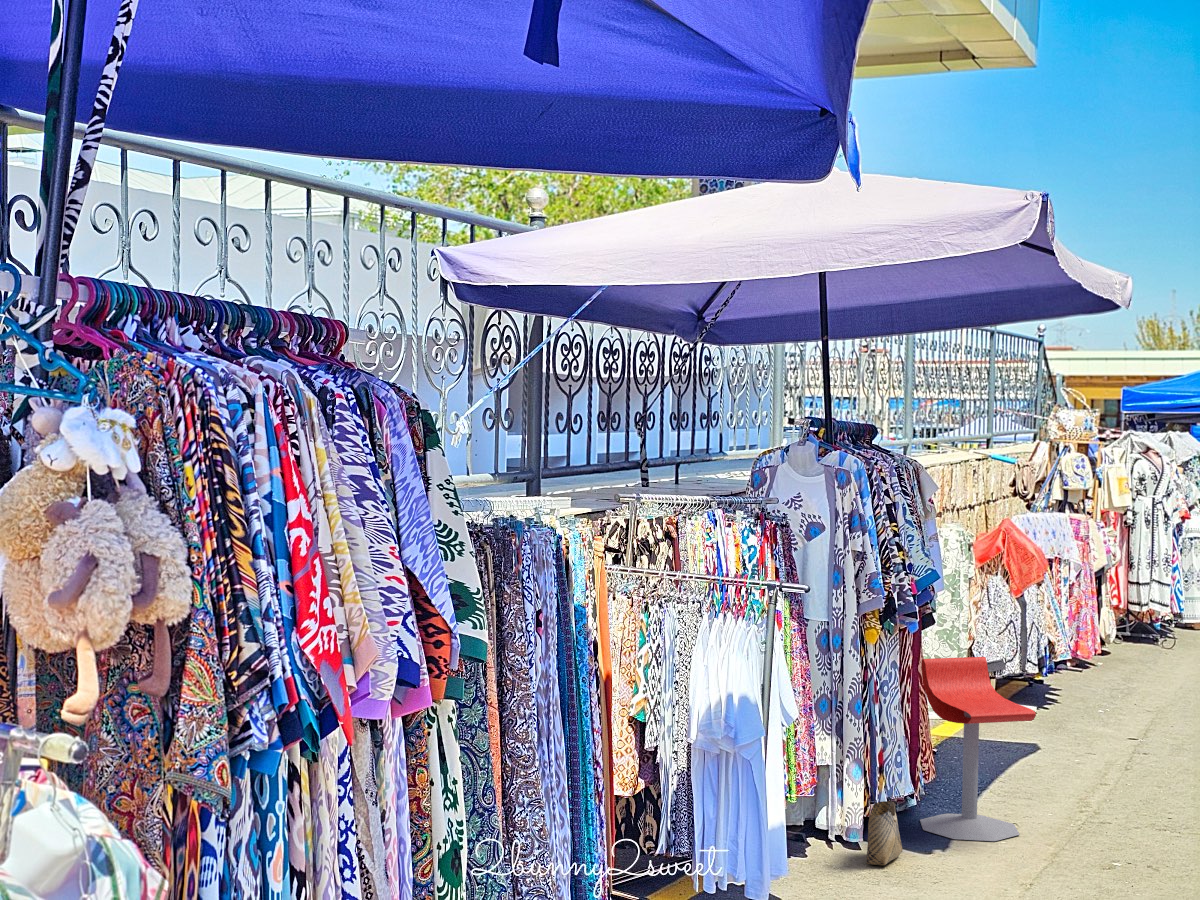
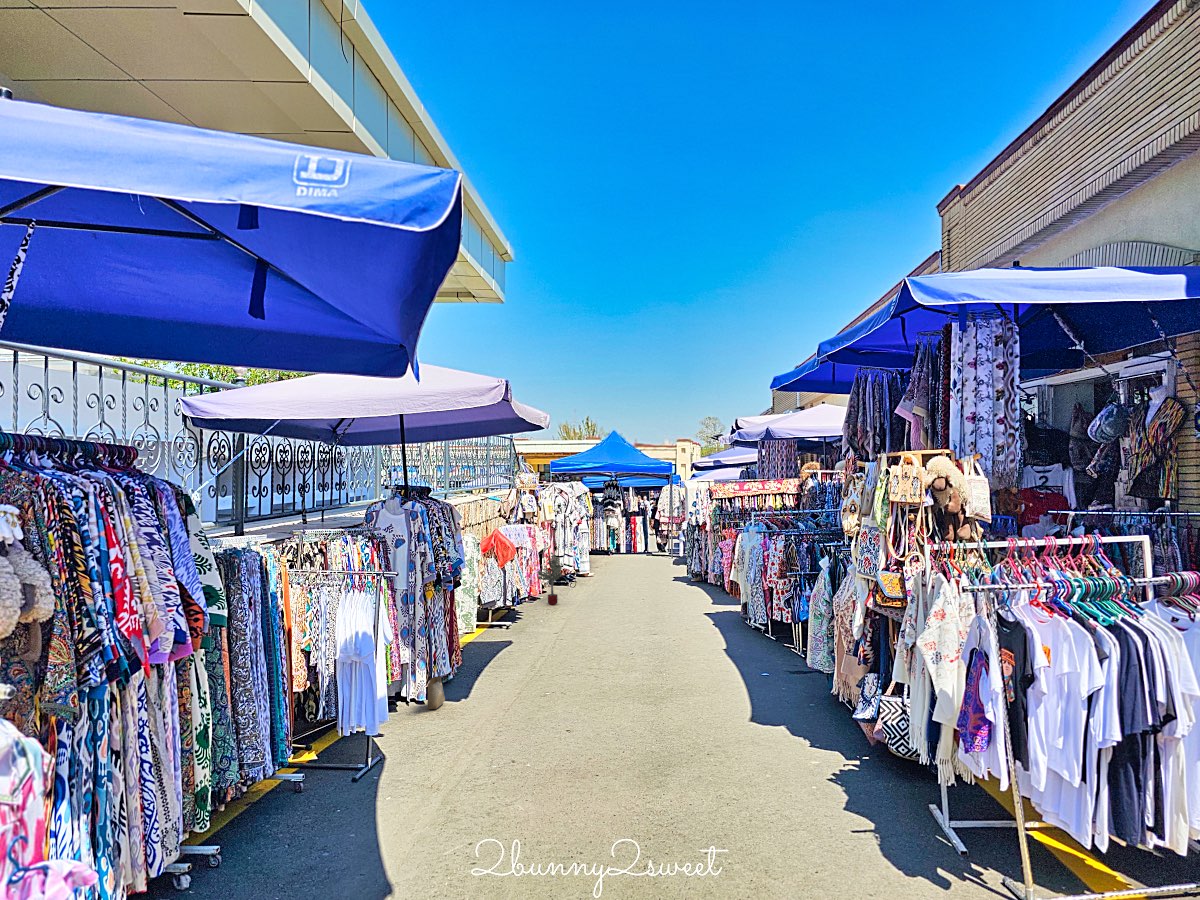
potted tree: none [1101,570,1160,681] -> present [537,552,563,605]
stool: present [920,657,1036,841] -> none [452,600,507,691]

